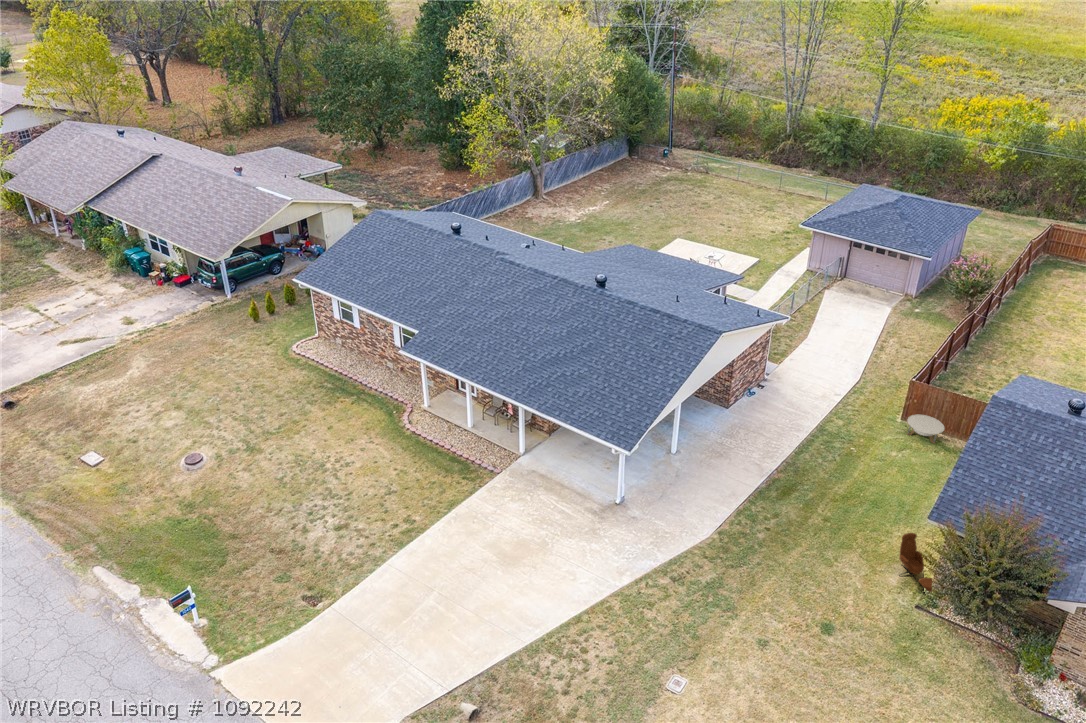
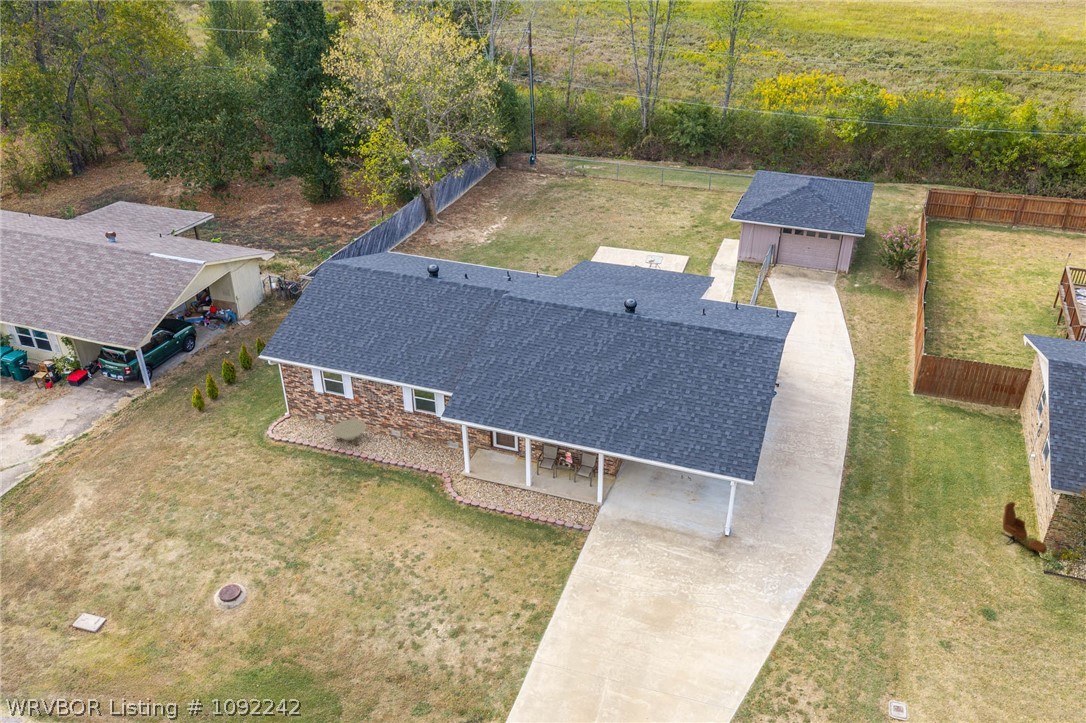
round table: present [907,414,944,444] -> present [333,419,366,446]

